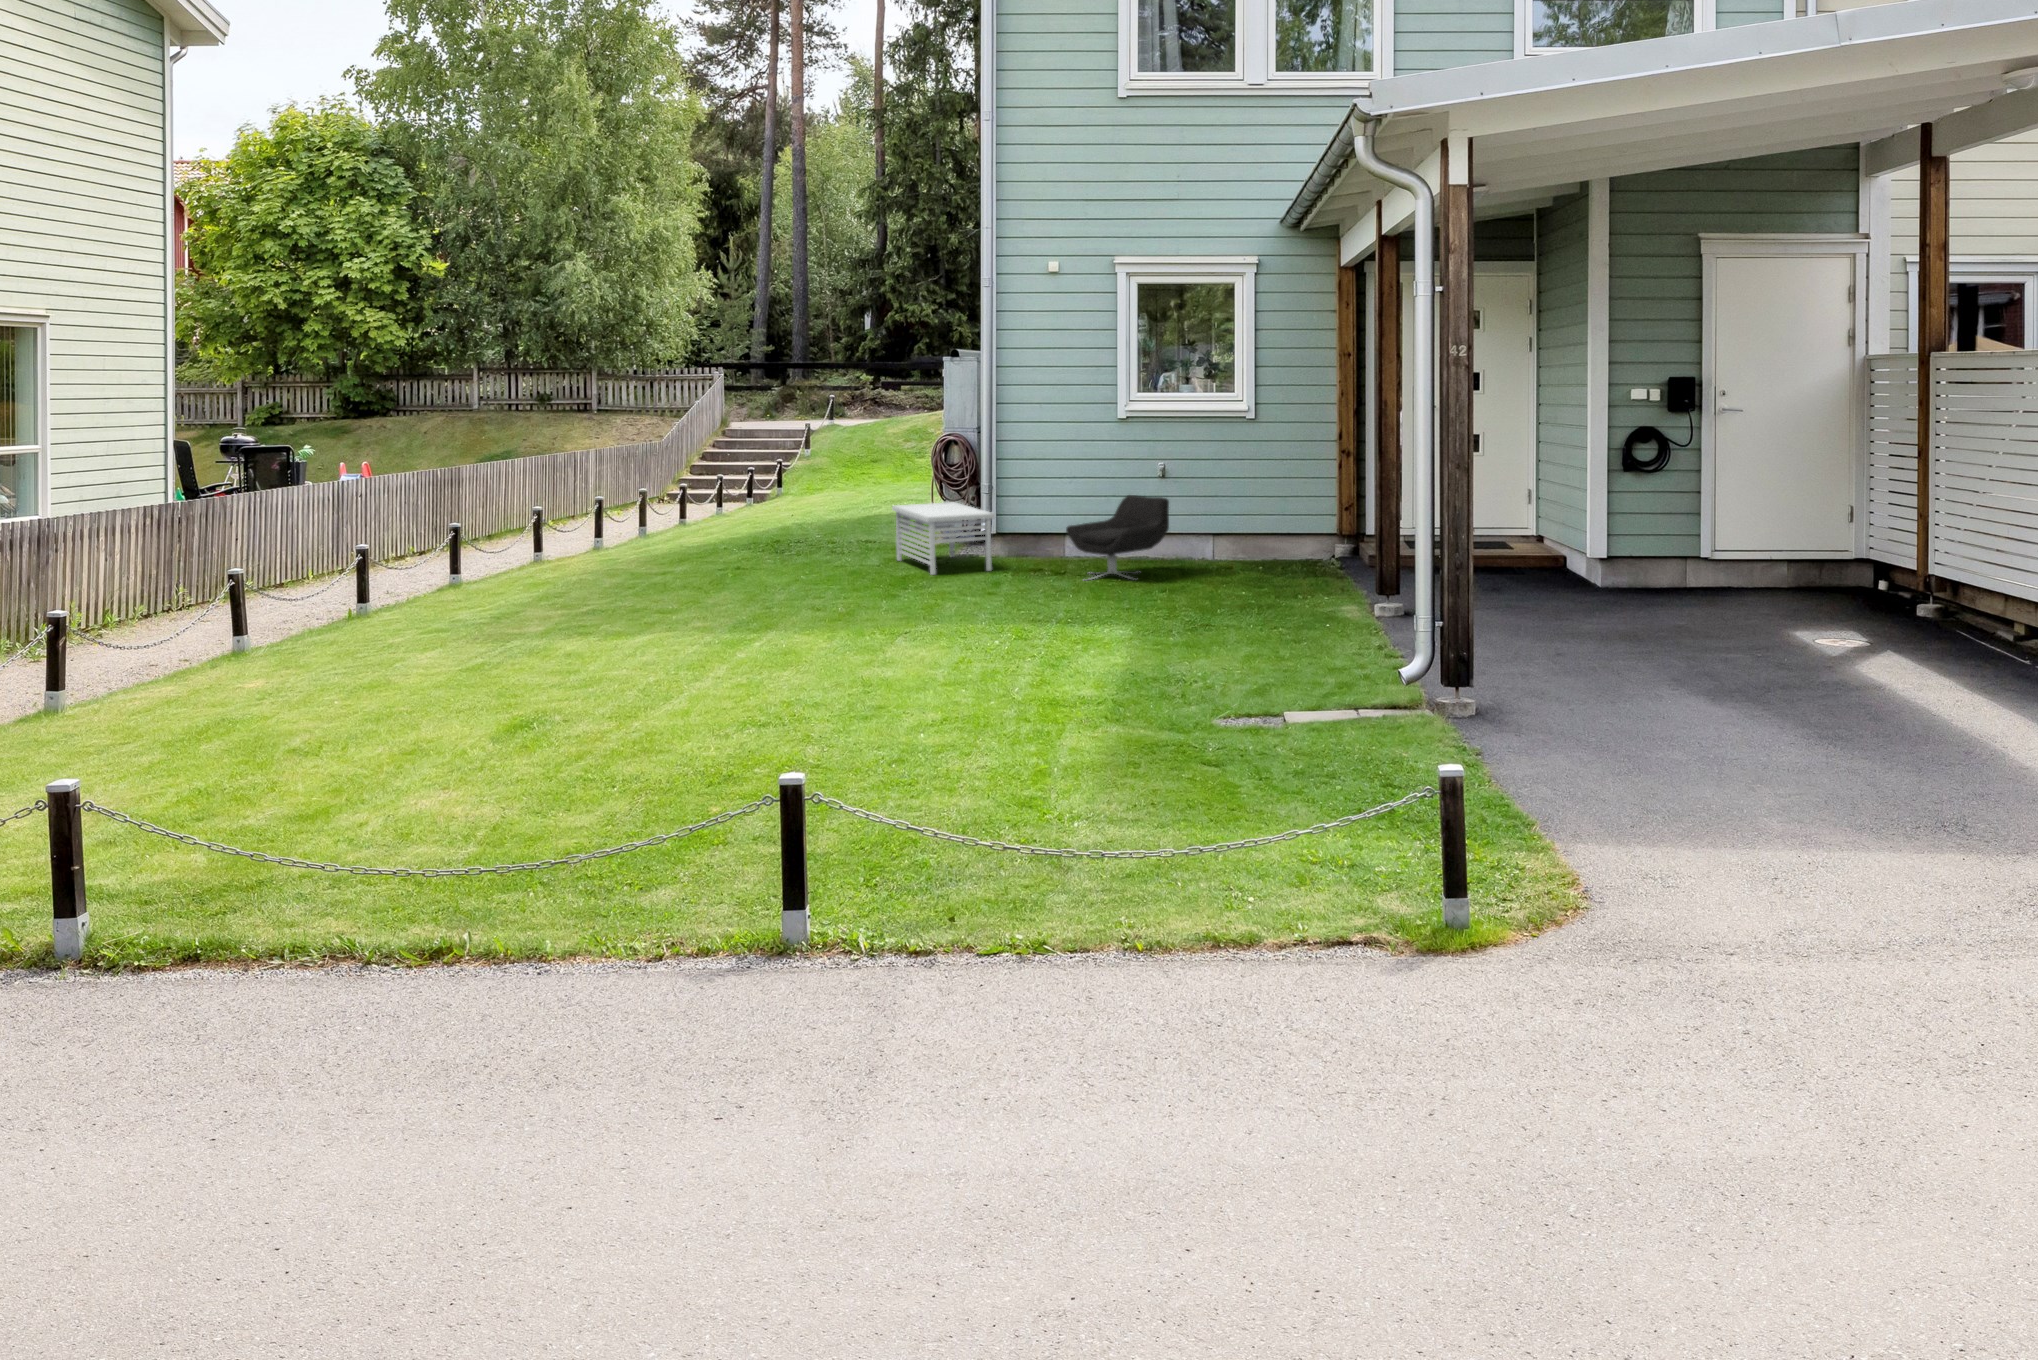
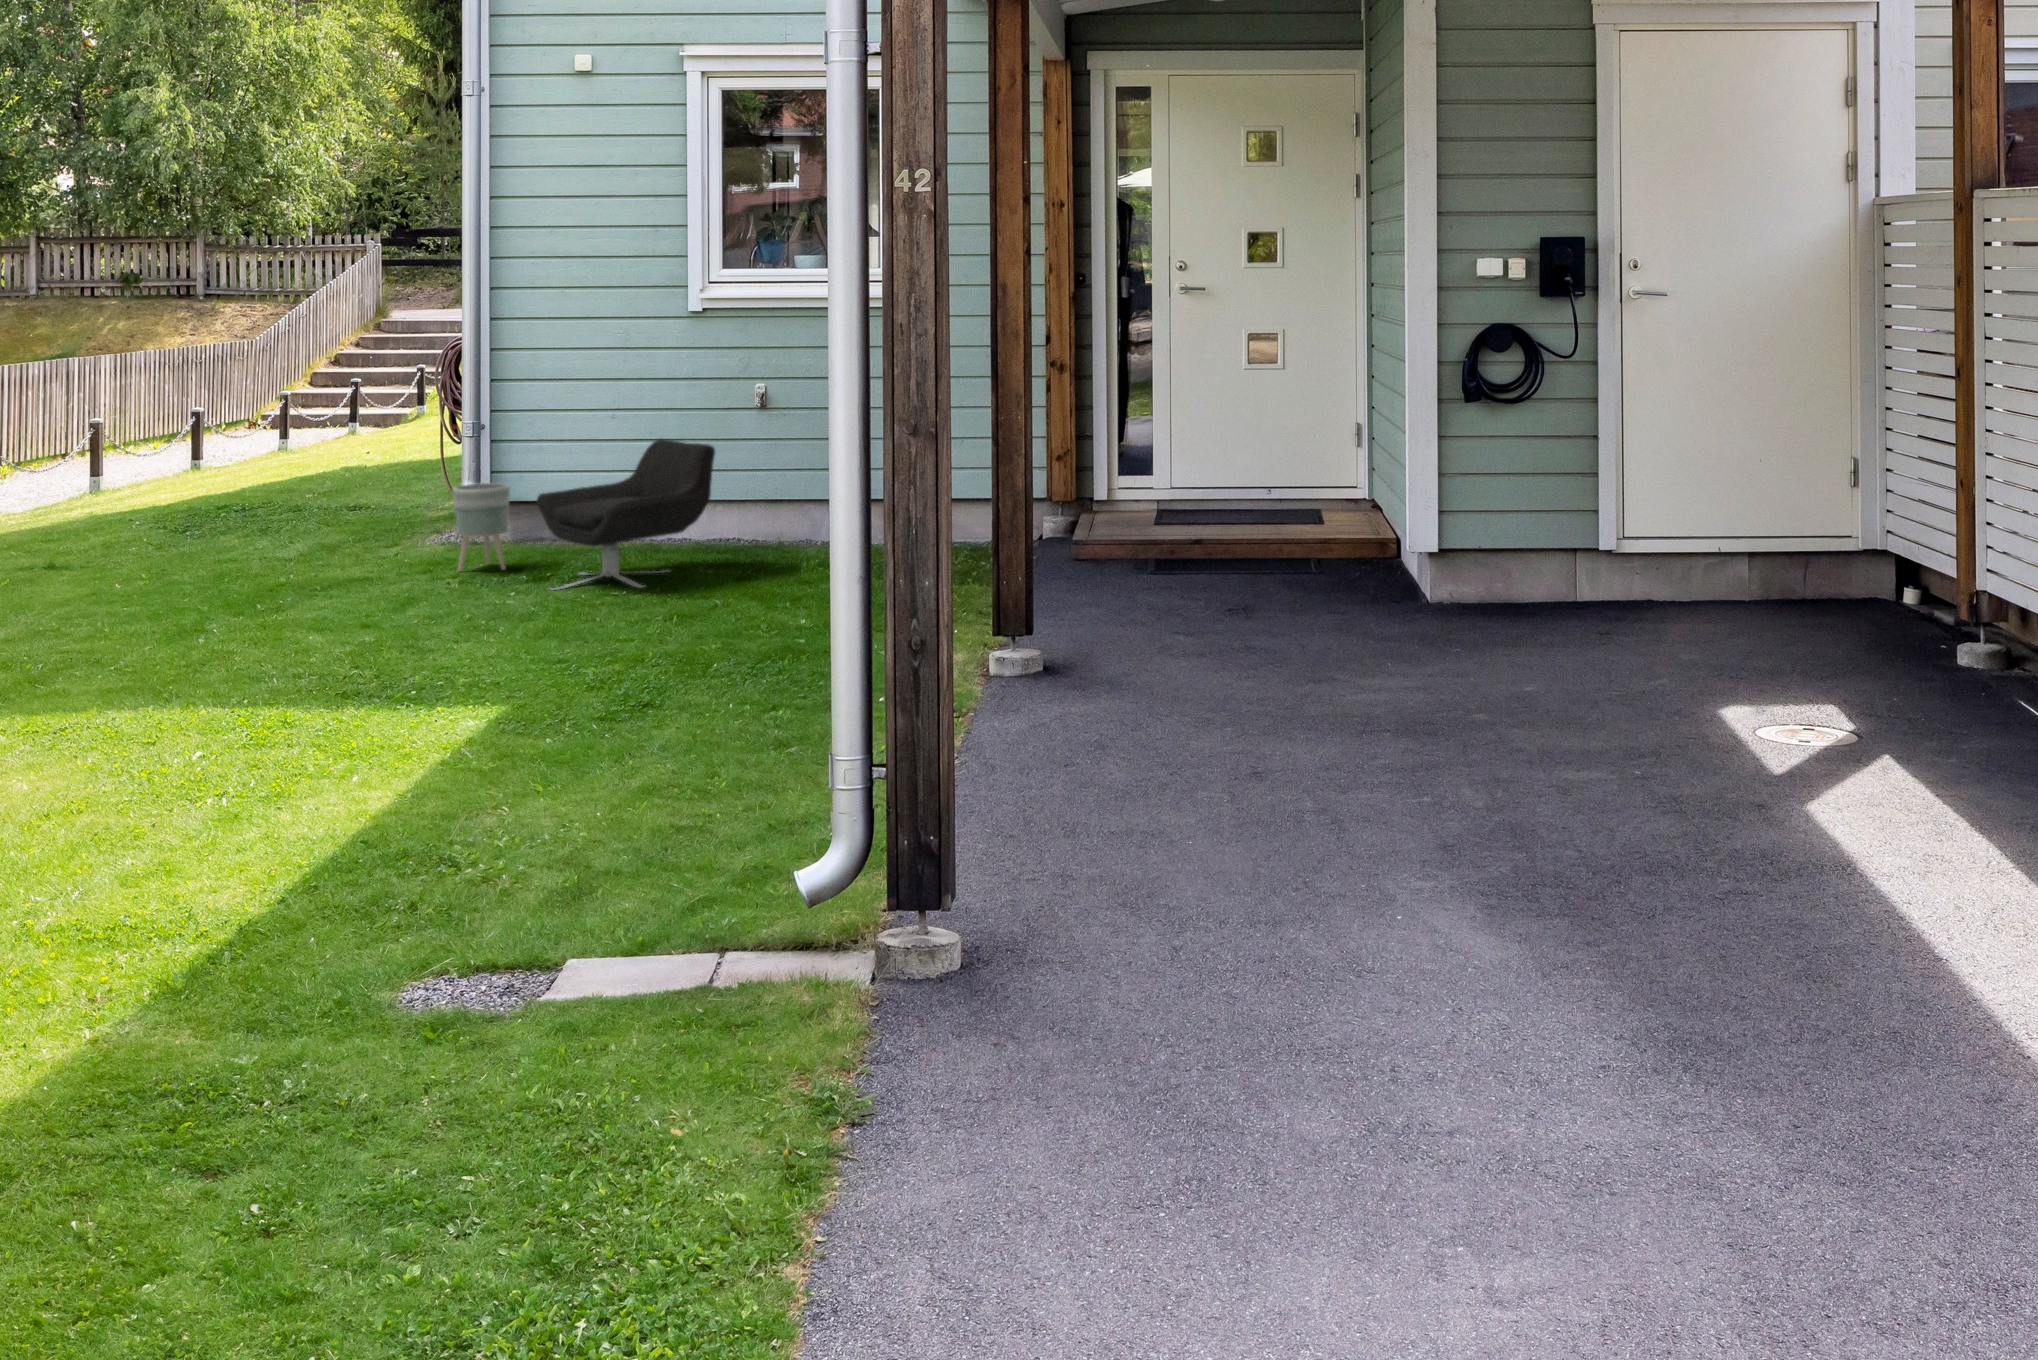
storage bench: present [892,502,995,575] -> none [292,448,428,579]
planter: none [1010,521,1042,572] -> present [453,483,510,571]

